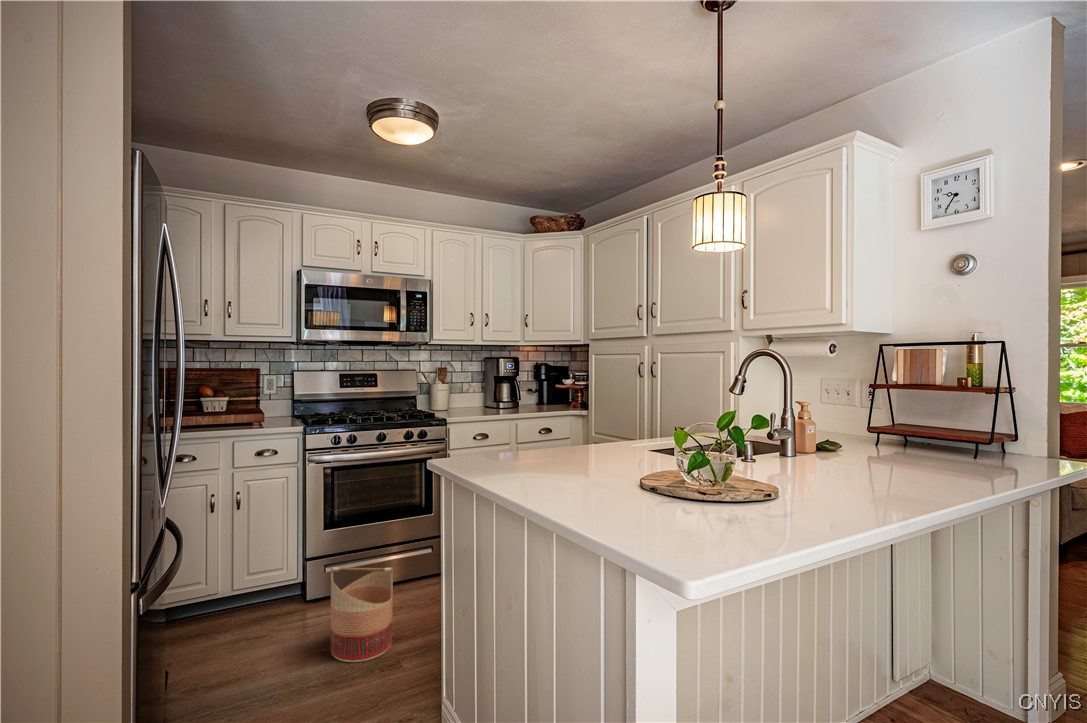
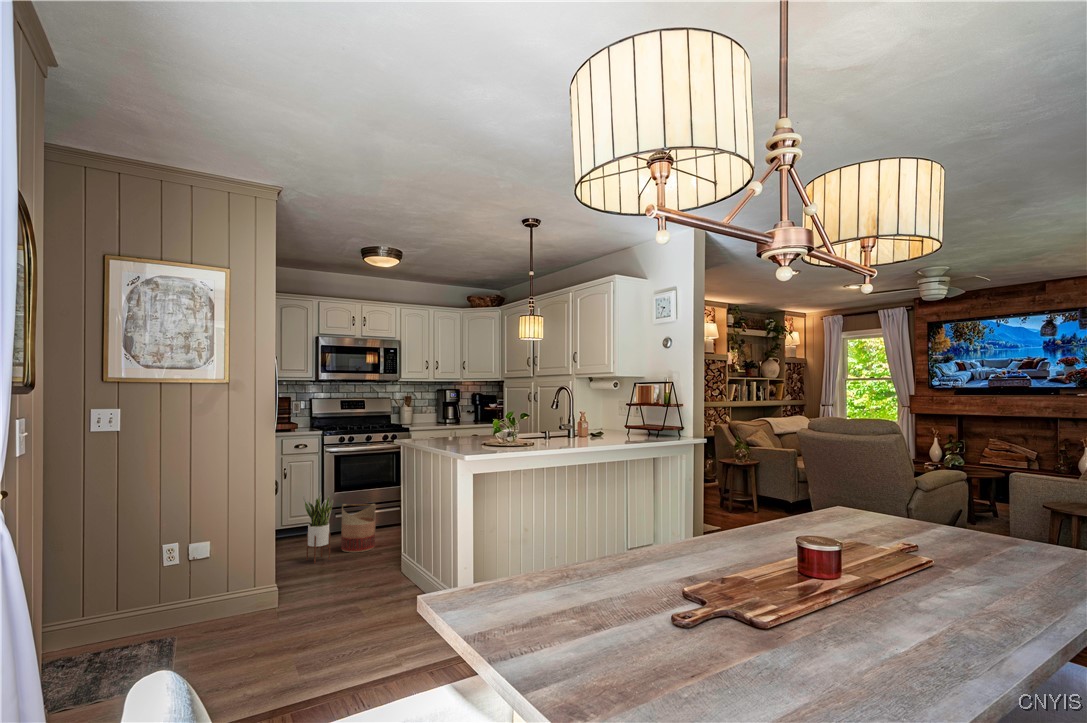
potted plant: none [247,559,311,703] -> present [302,492,333,564]

